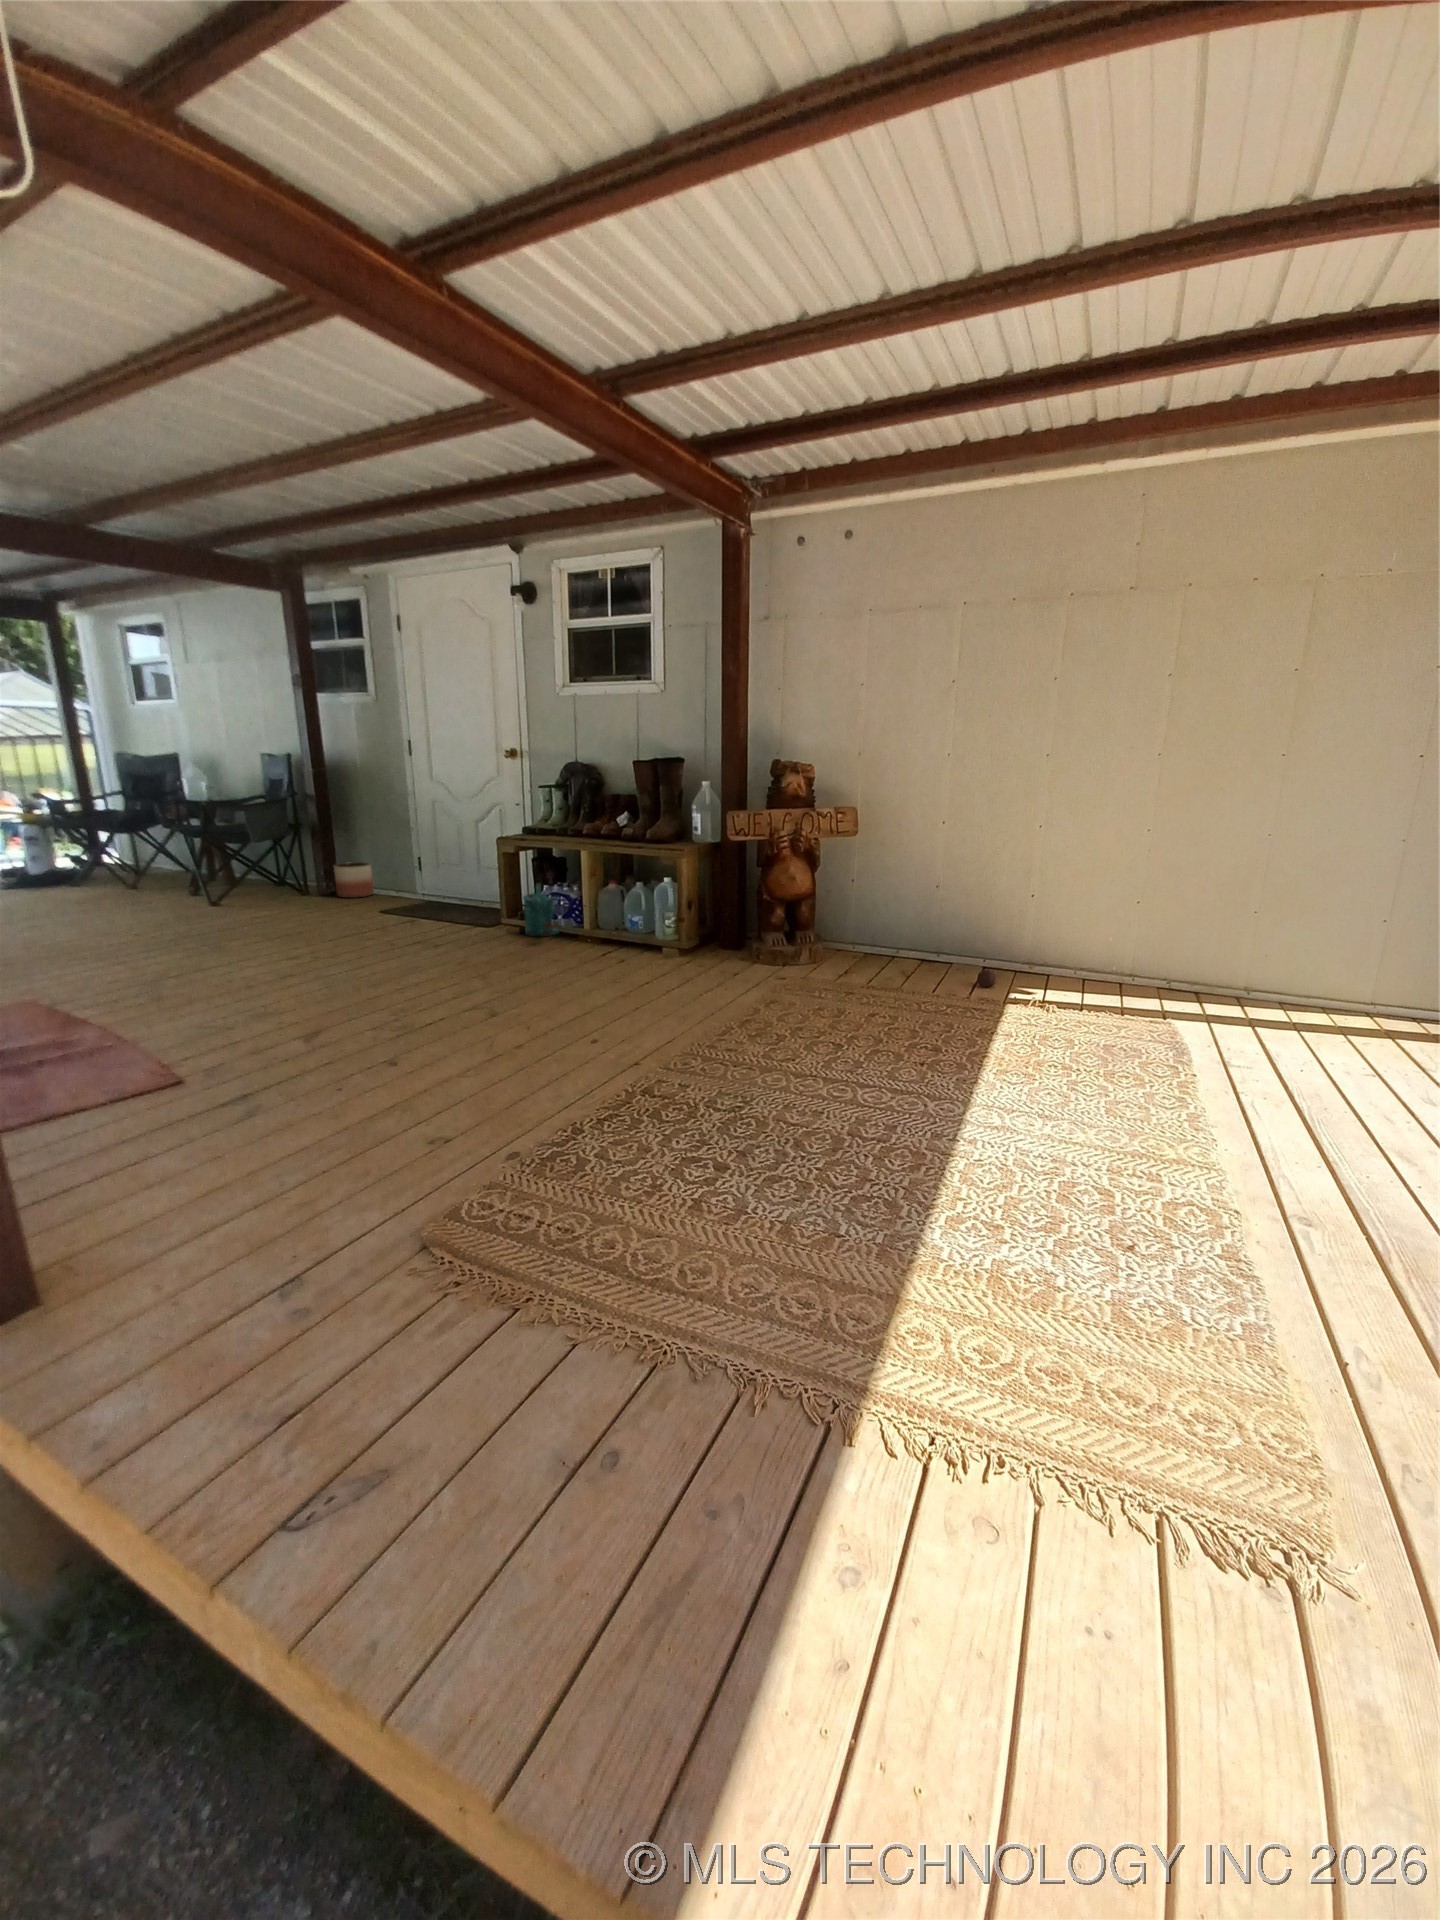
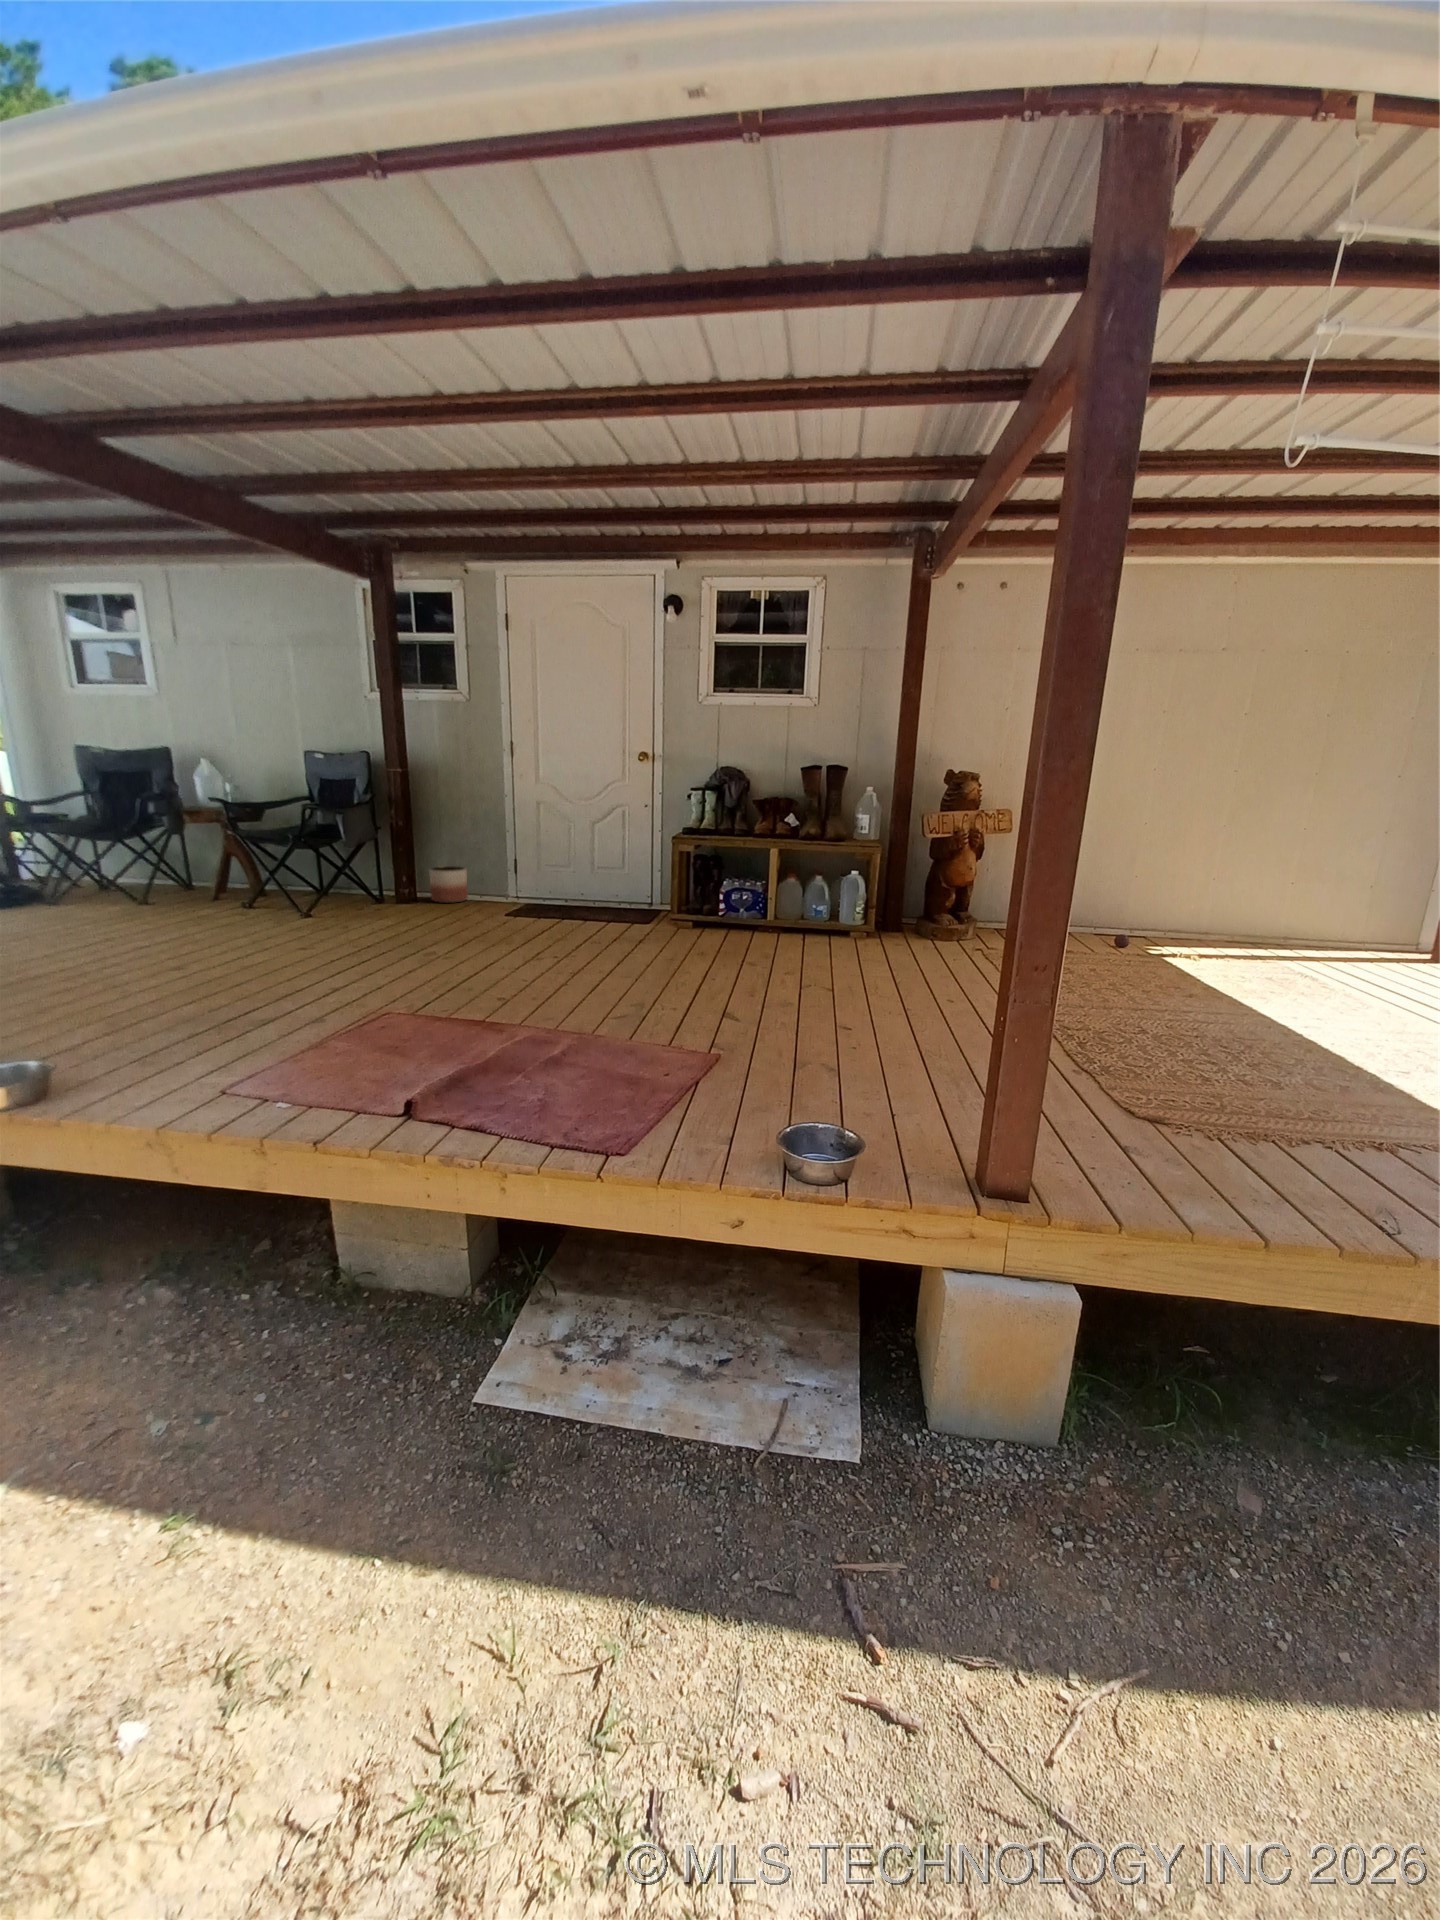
watering can: present [523,883,559,936] -> none [705,880,752,929]

